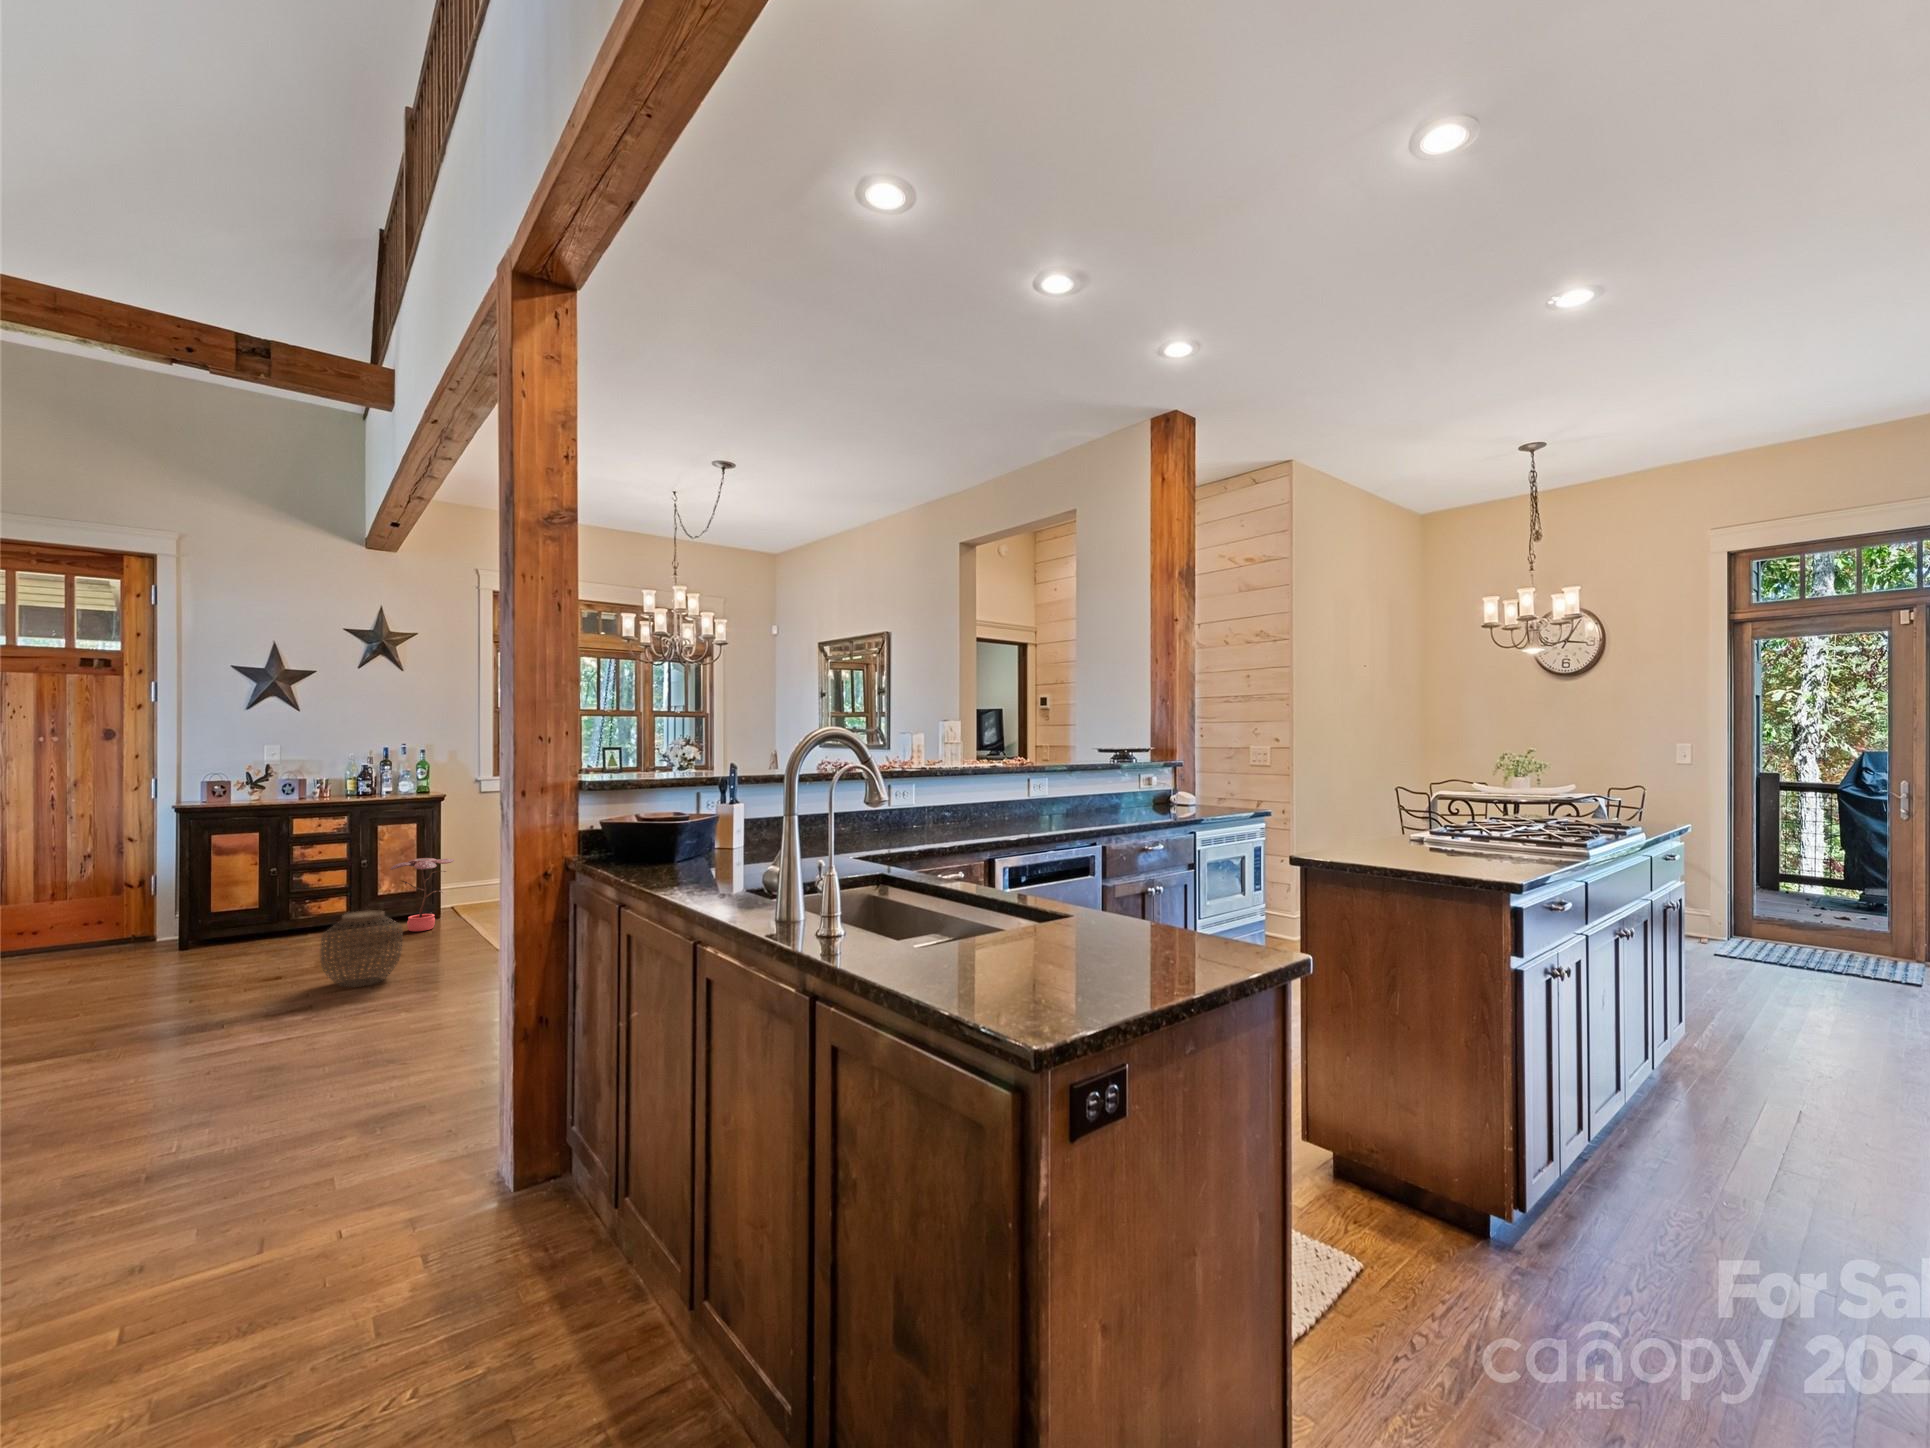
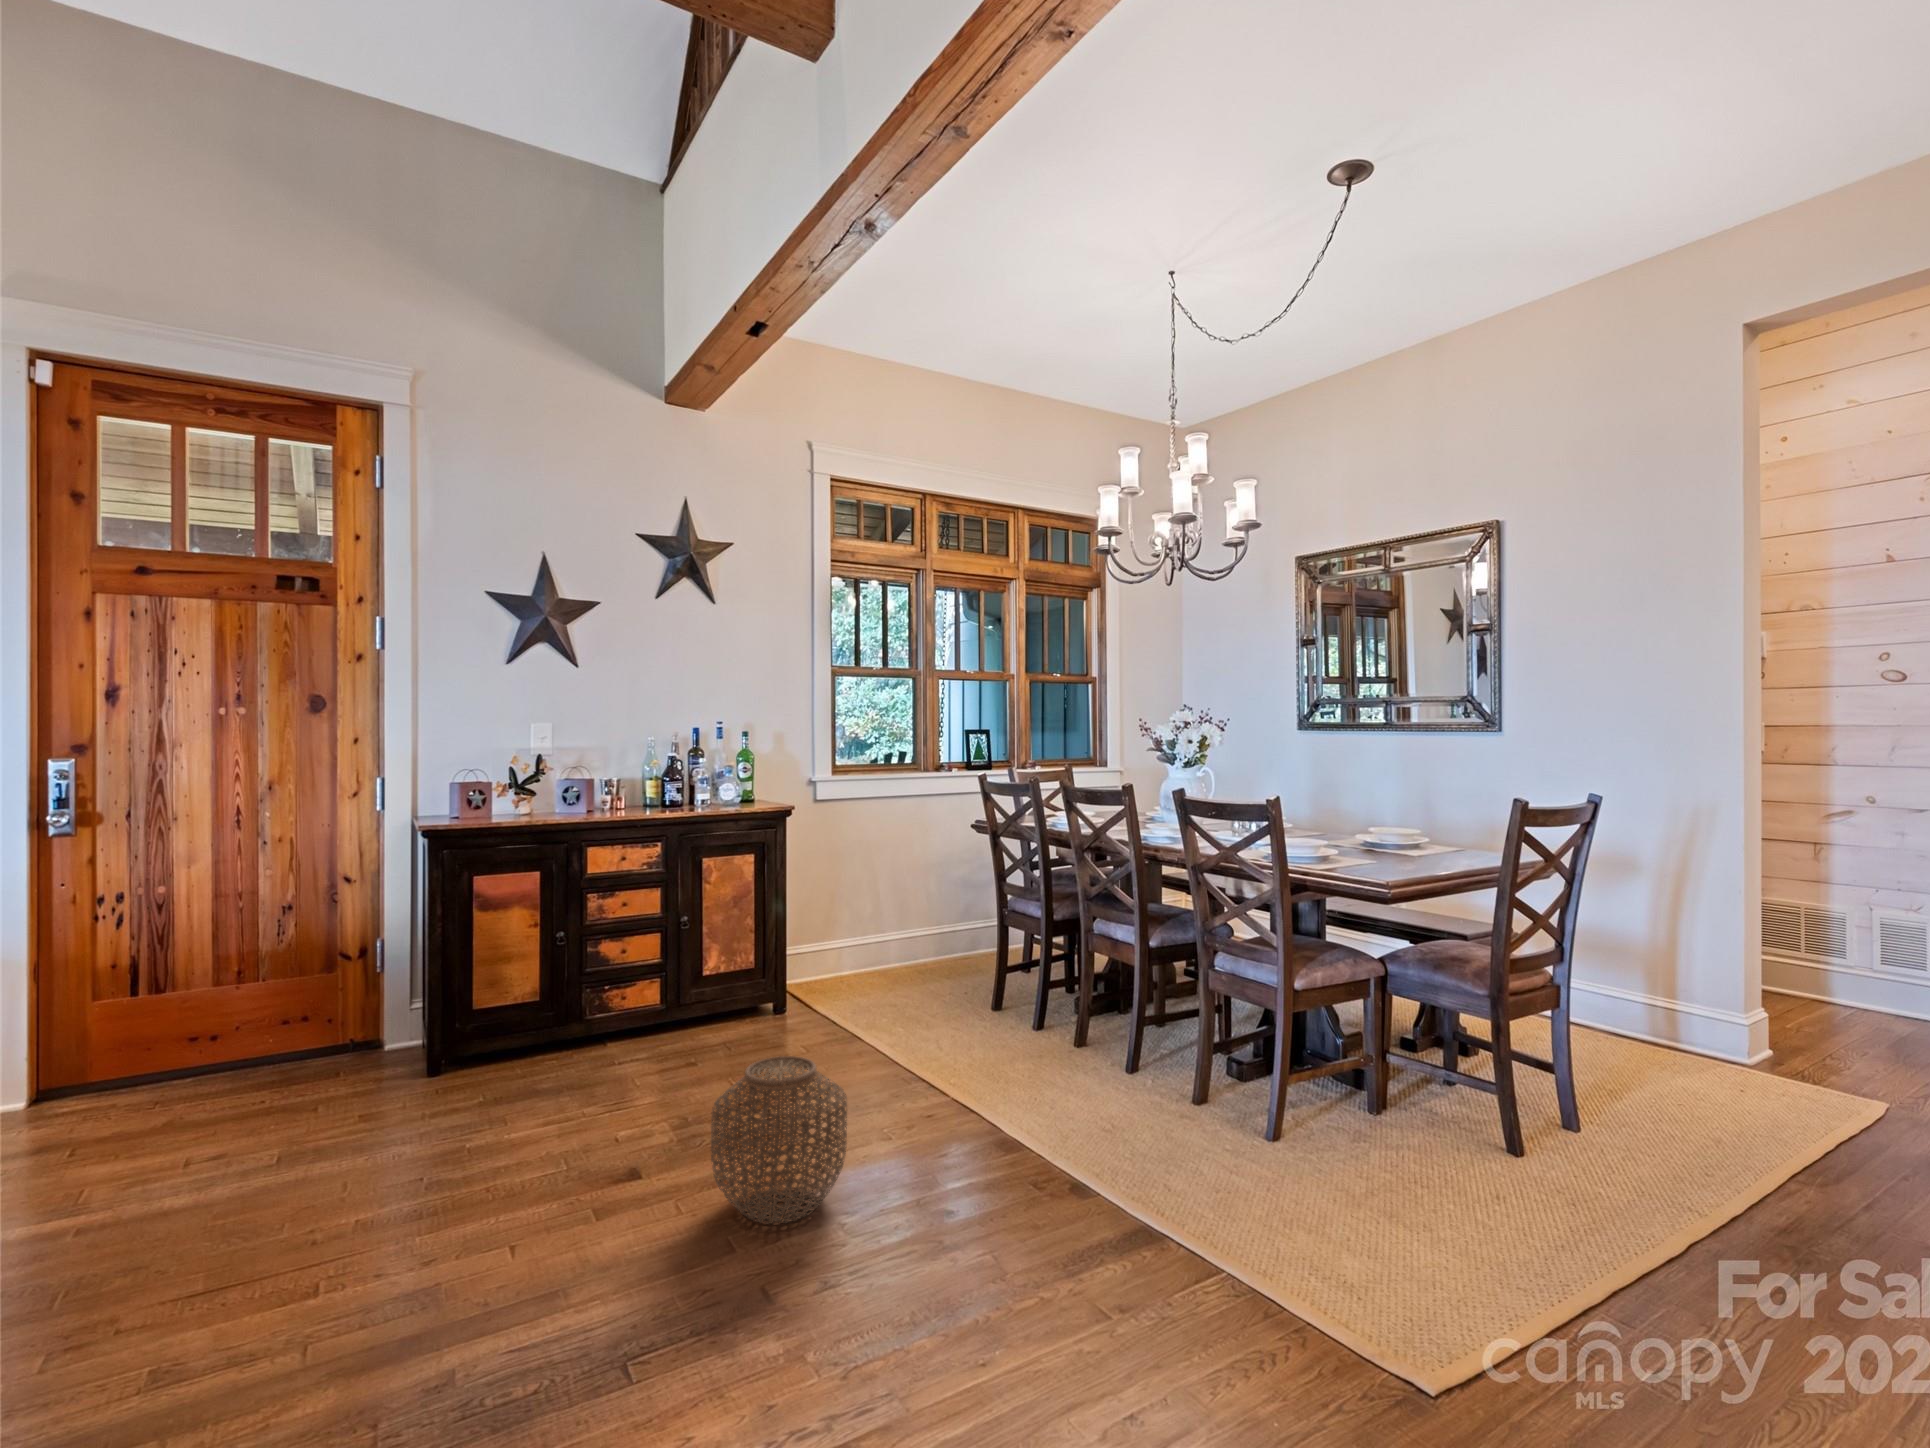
potted plant: present [390,858,454,932] -> none [737,918,828,1046]

